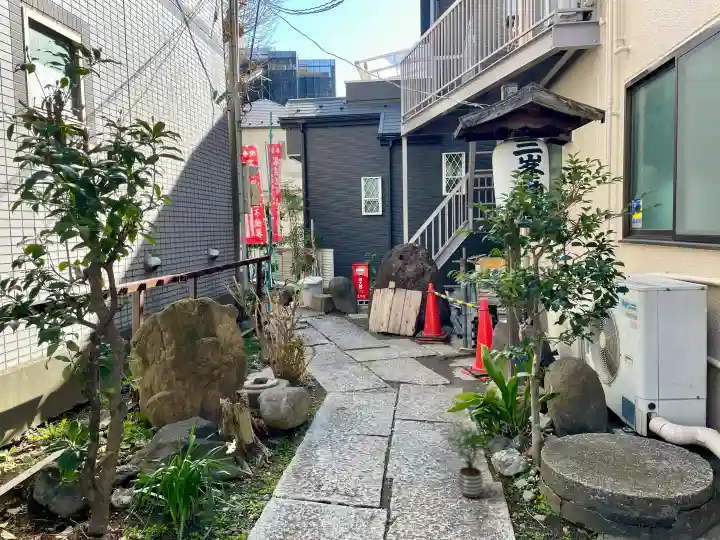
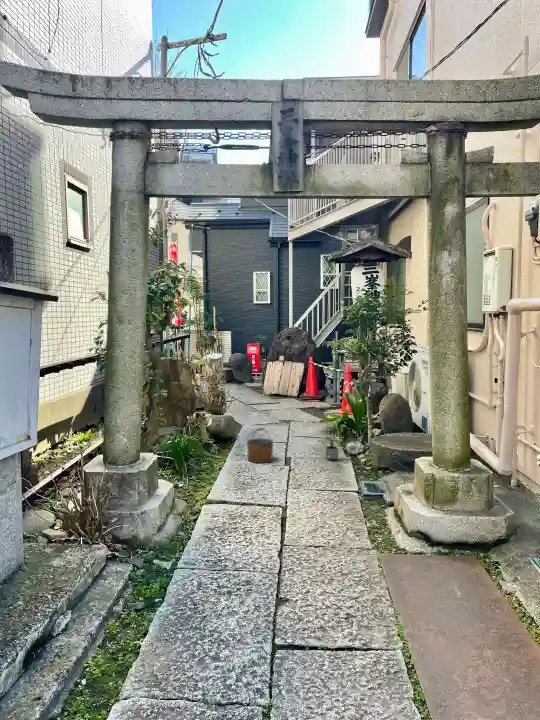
bucket: none [311,432,359,502] -> present [247,428,273,463]

